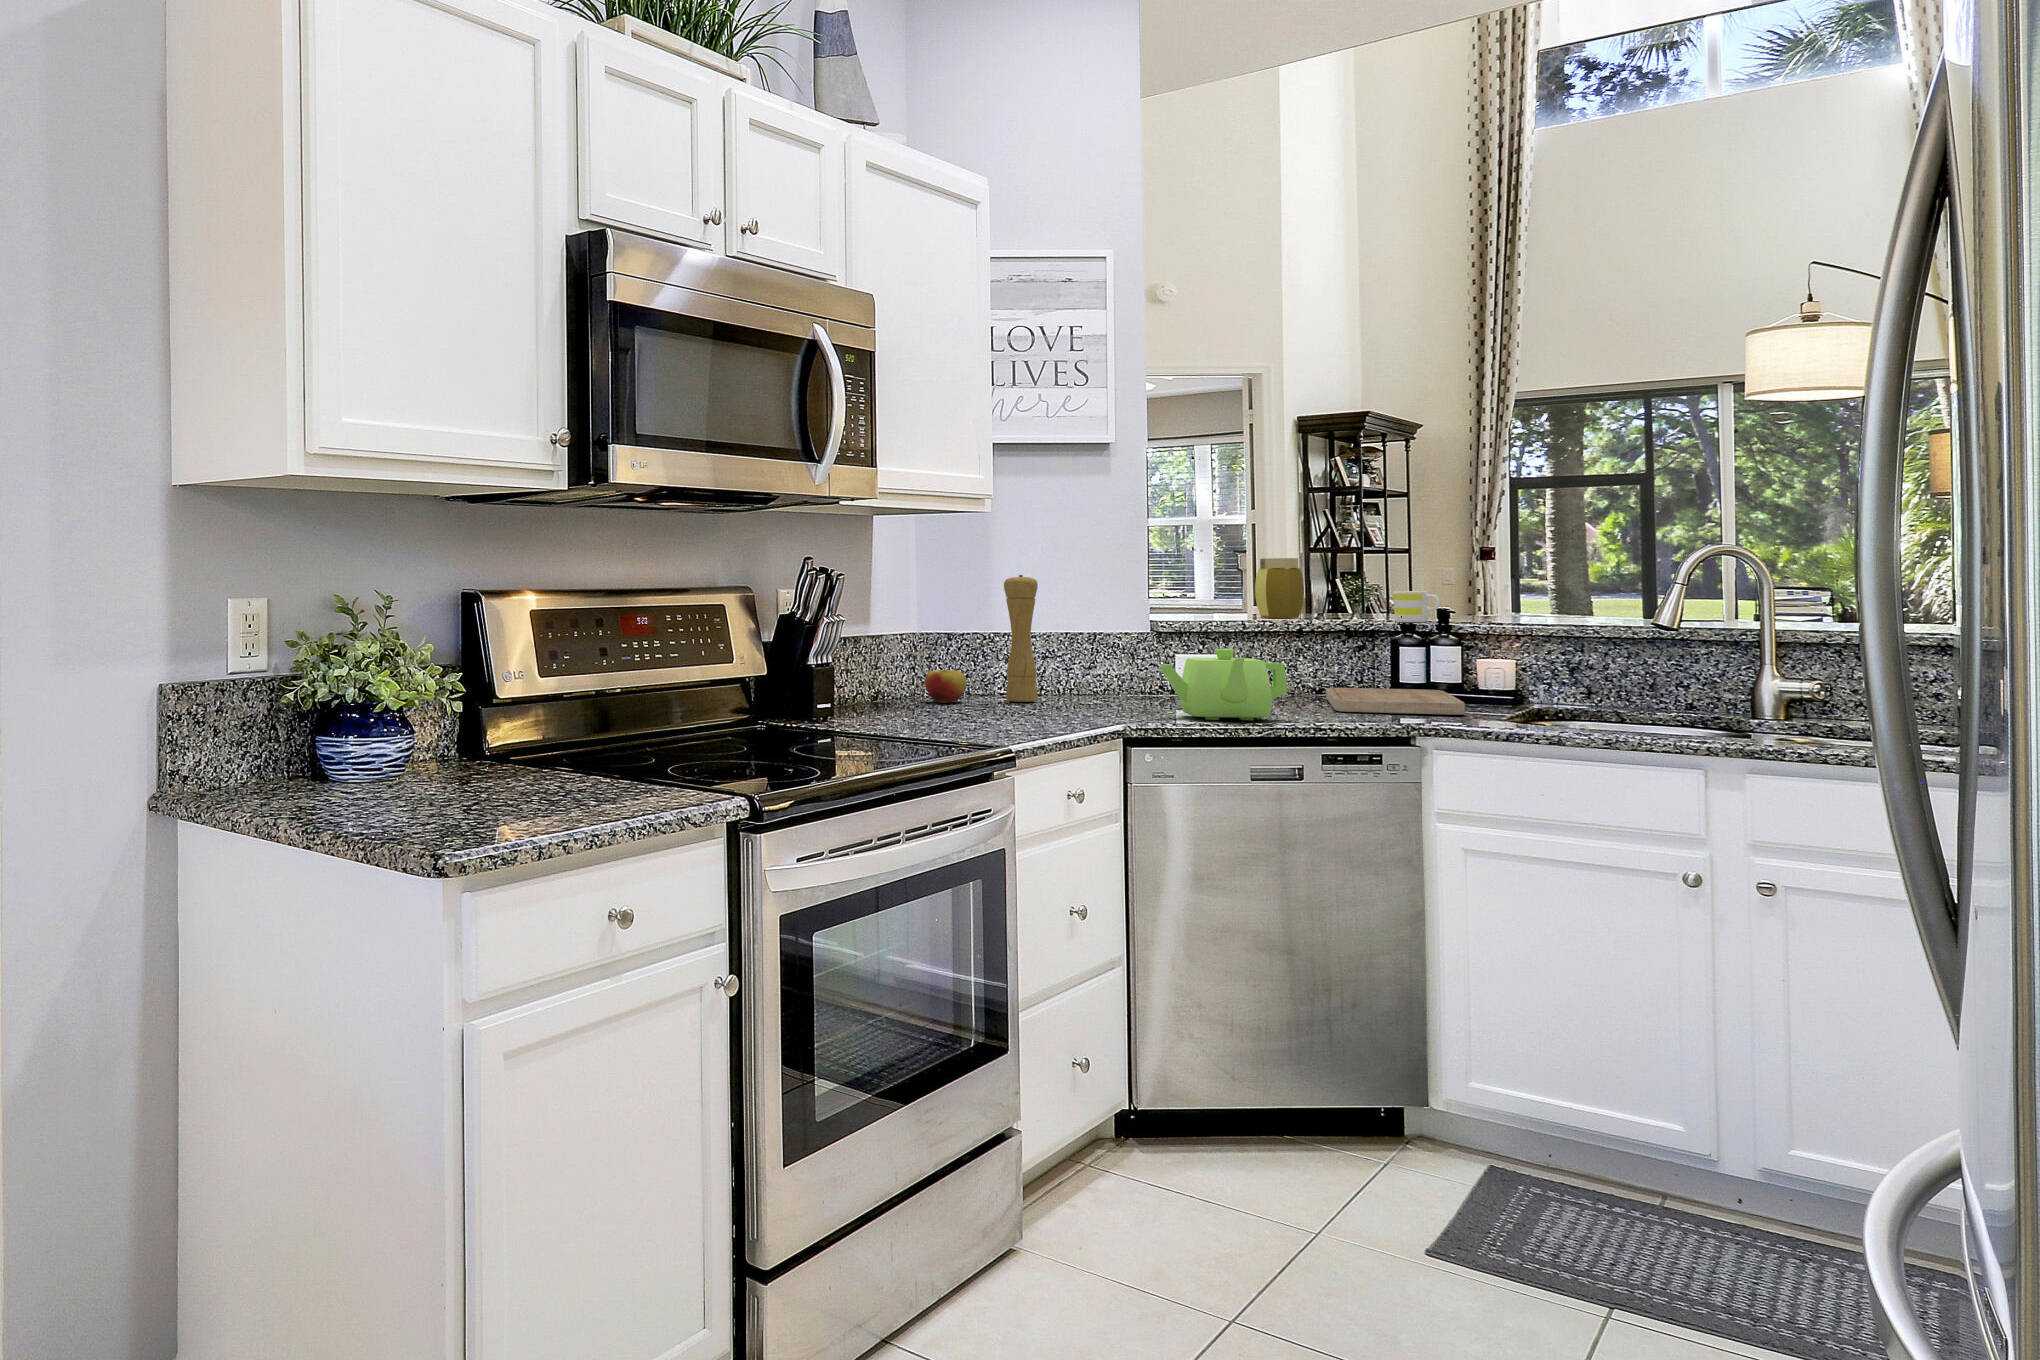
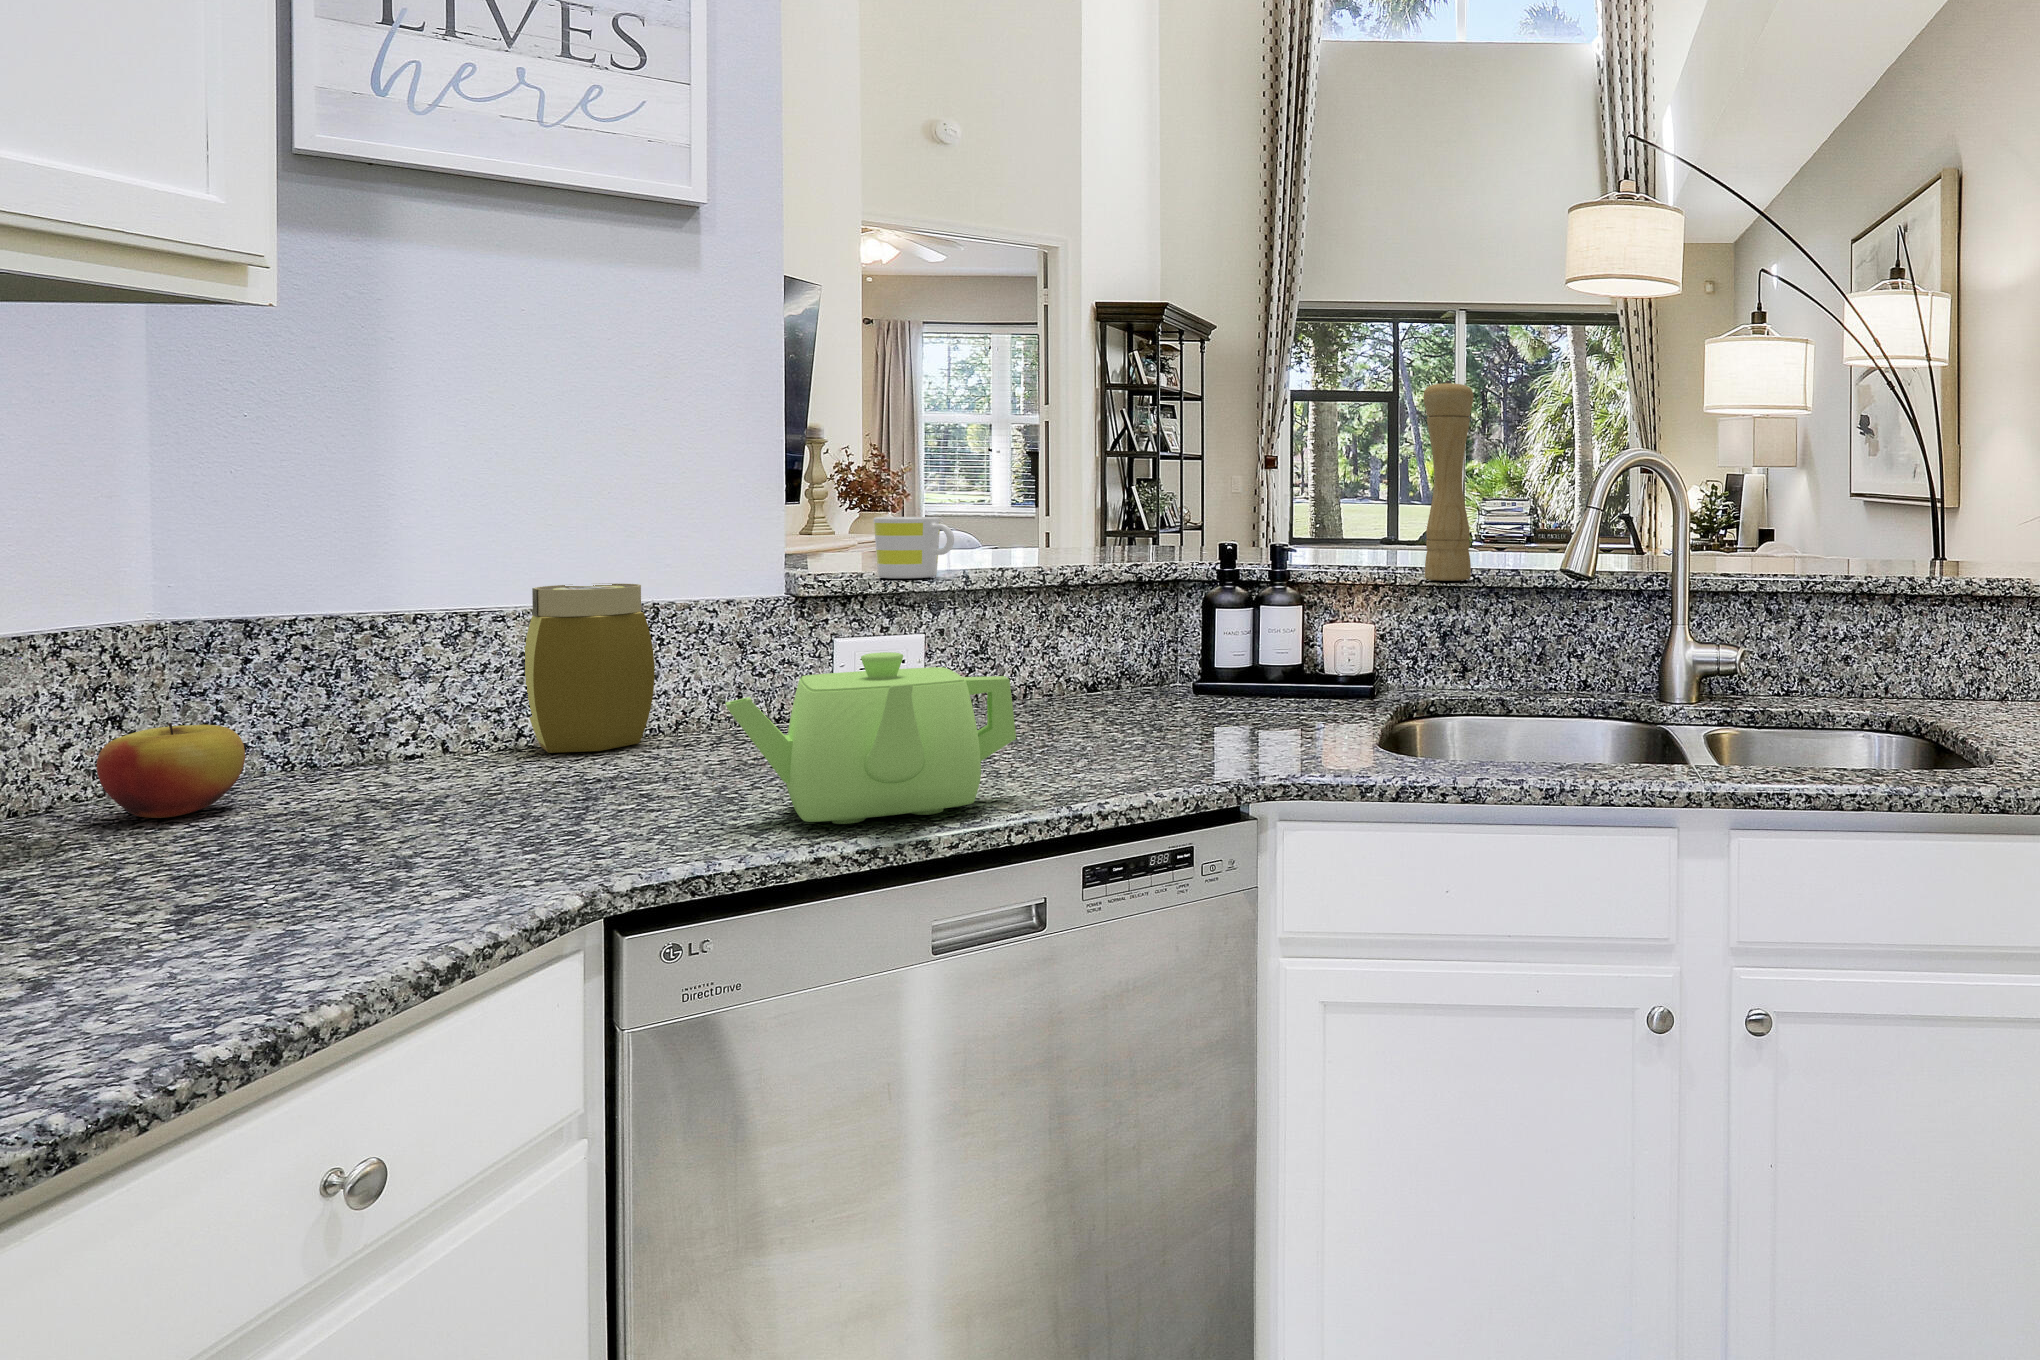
jar: present [1255,558,1304,618] -> present [524,584,654,753]
pepper mill: present [1004,575,1038,702] -> present [1424,380,1473,581]
mug: present [1393,591,1440,622] -> present [874,517,954,579]
cutting board: present [1326,688,1465,715] -> none [1102,675,1317,747]

